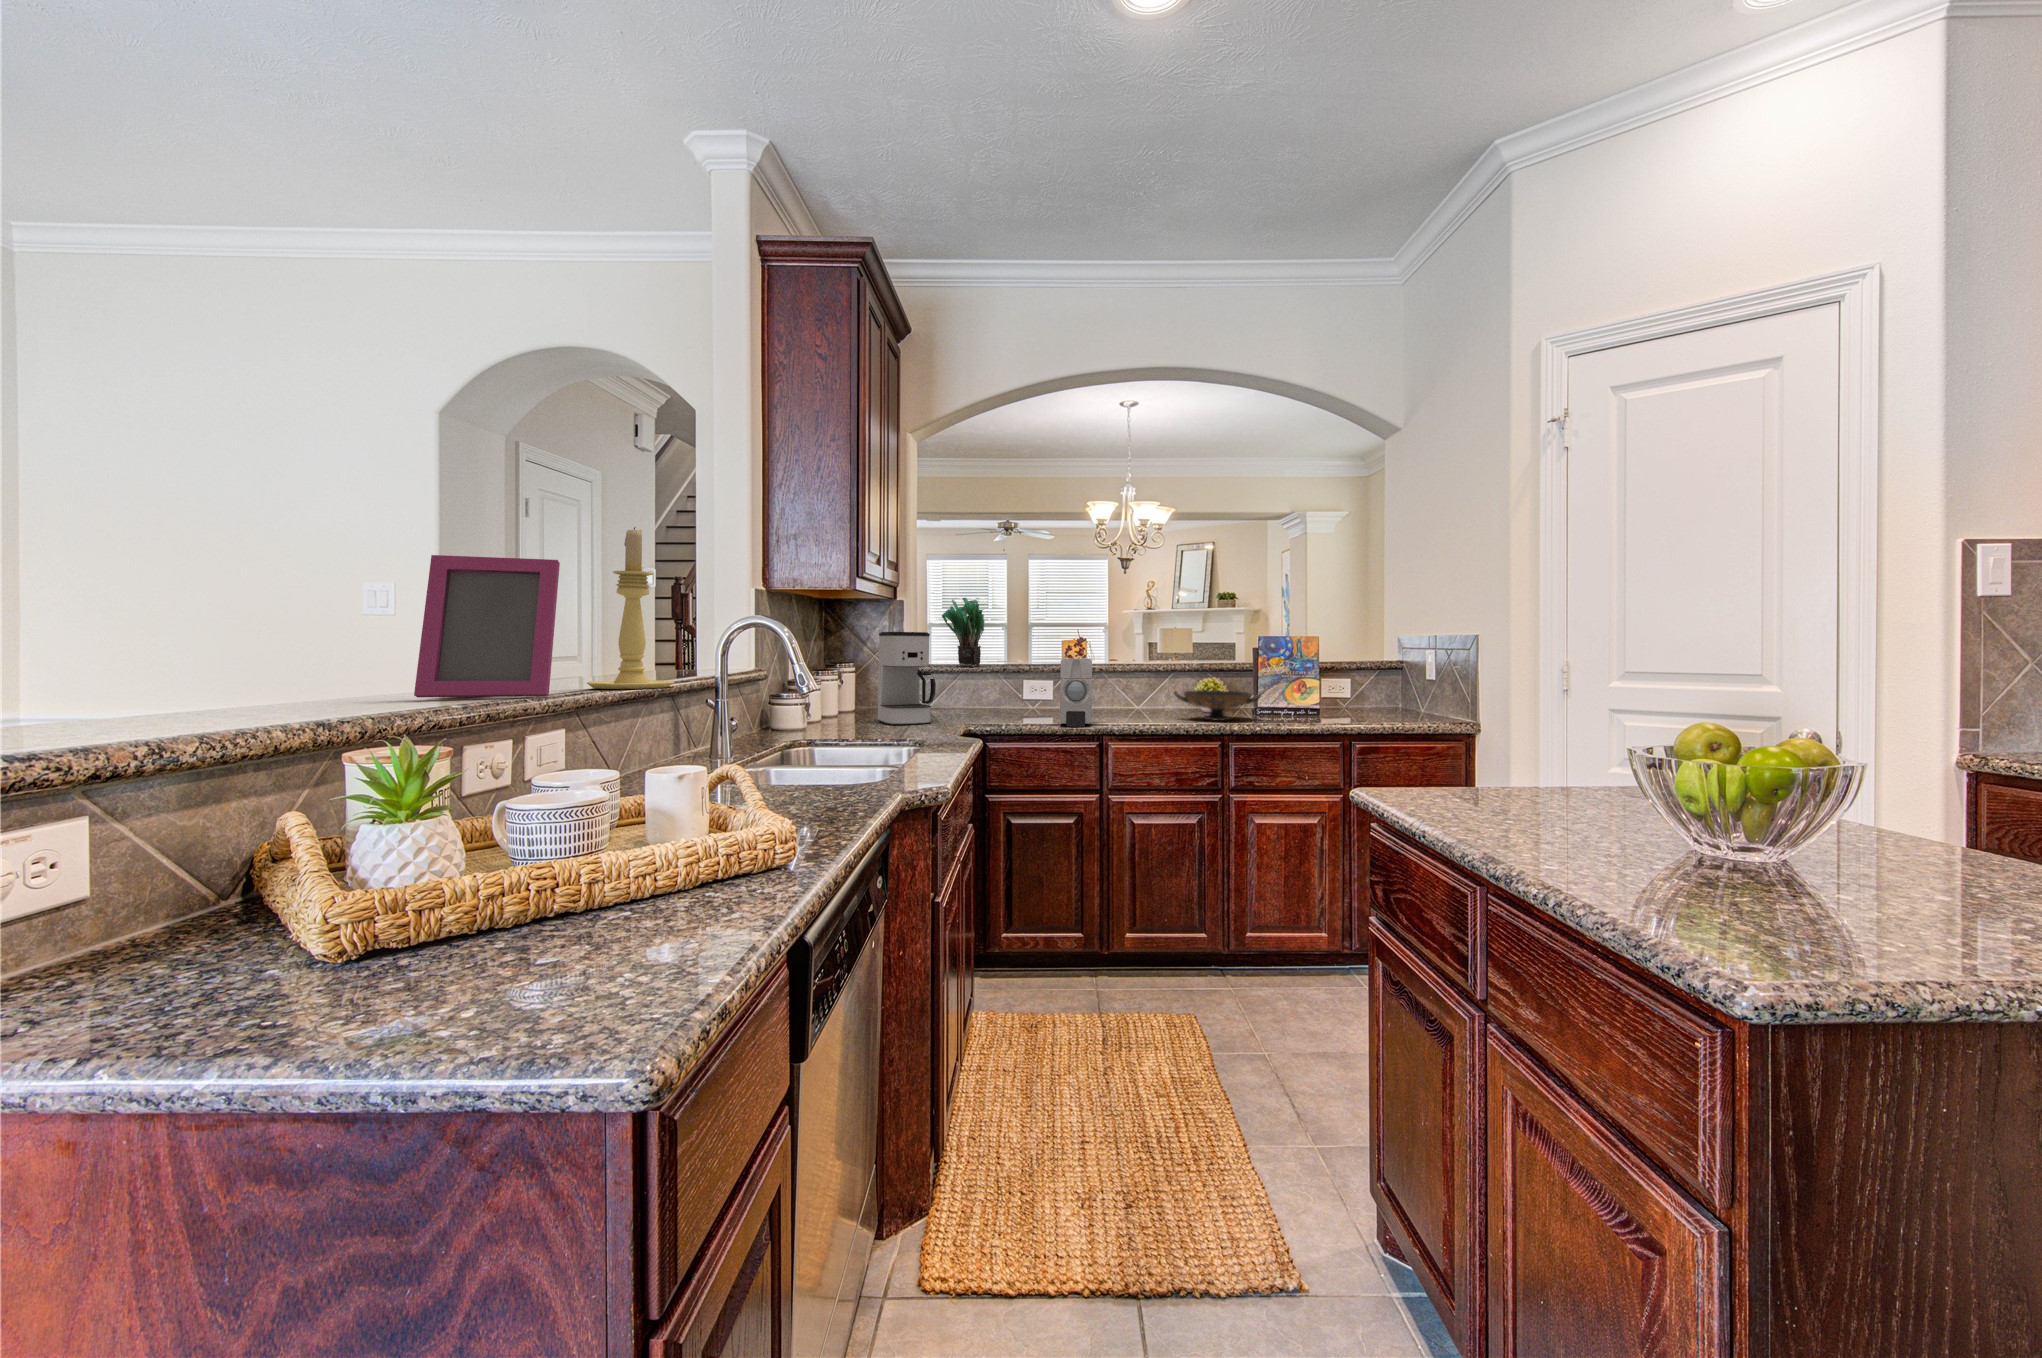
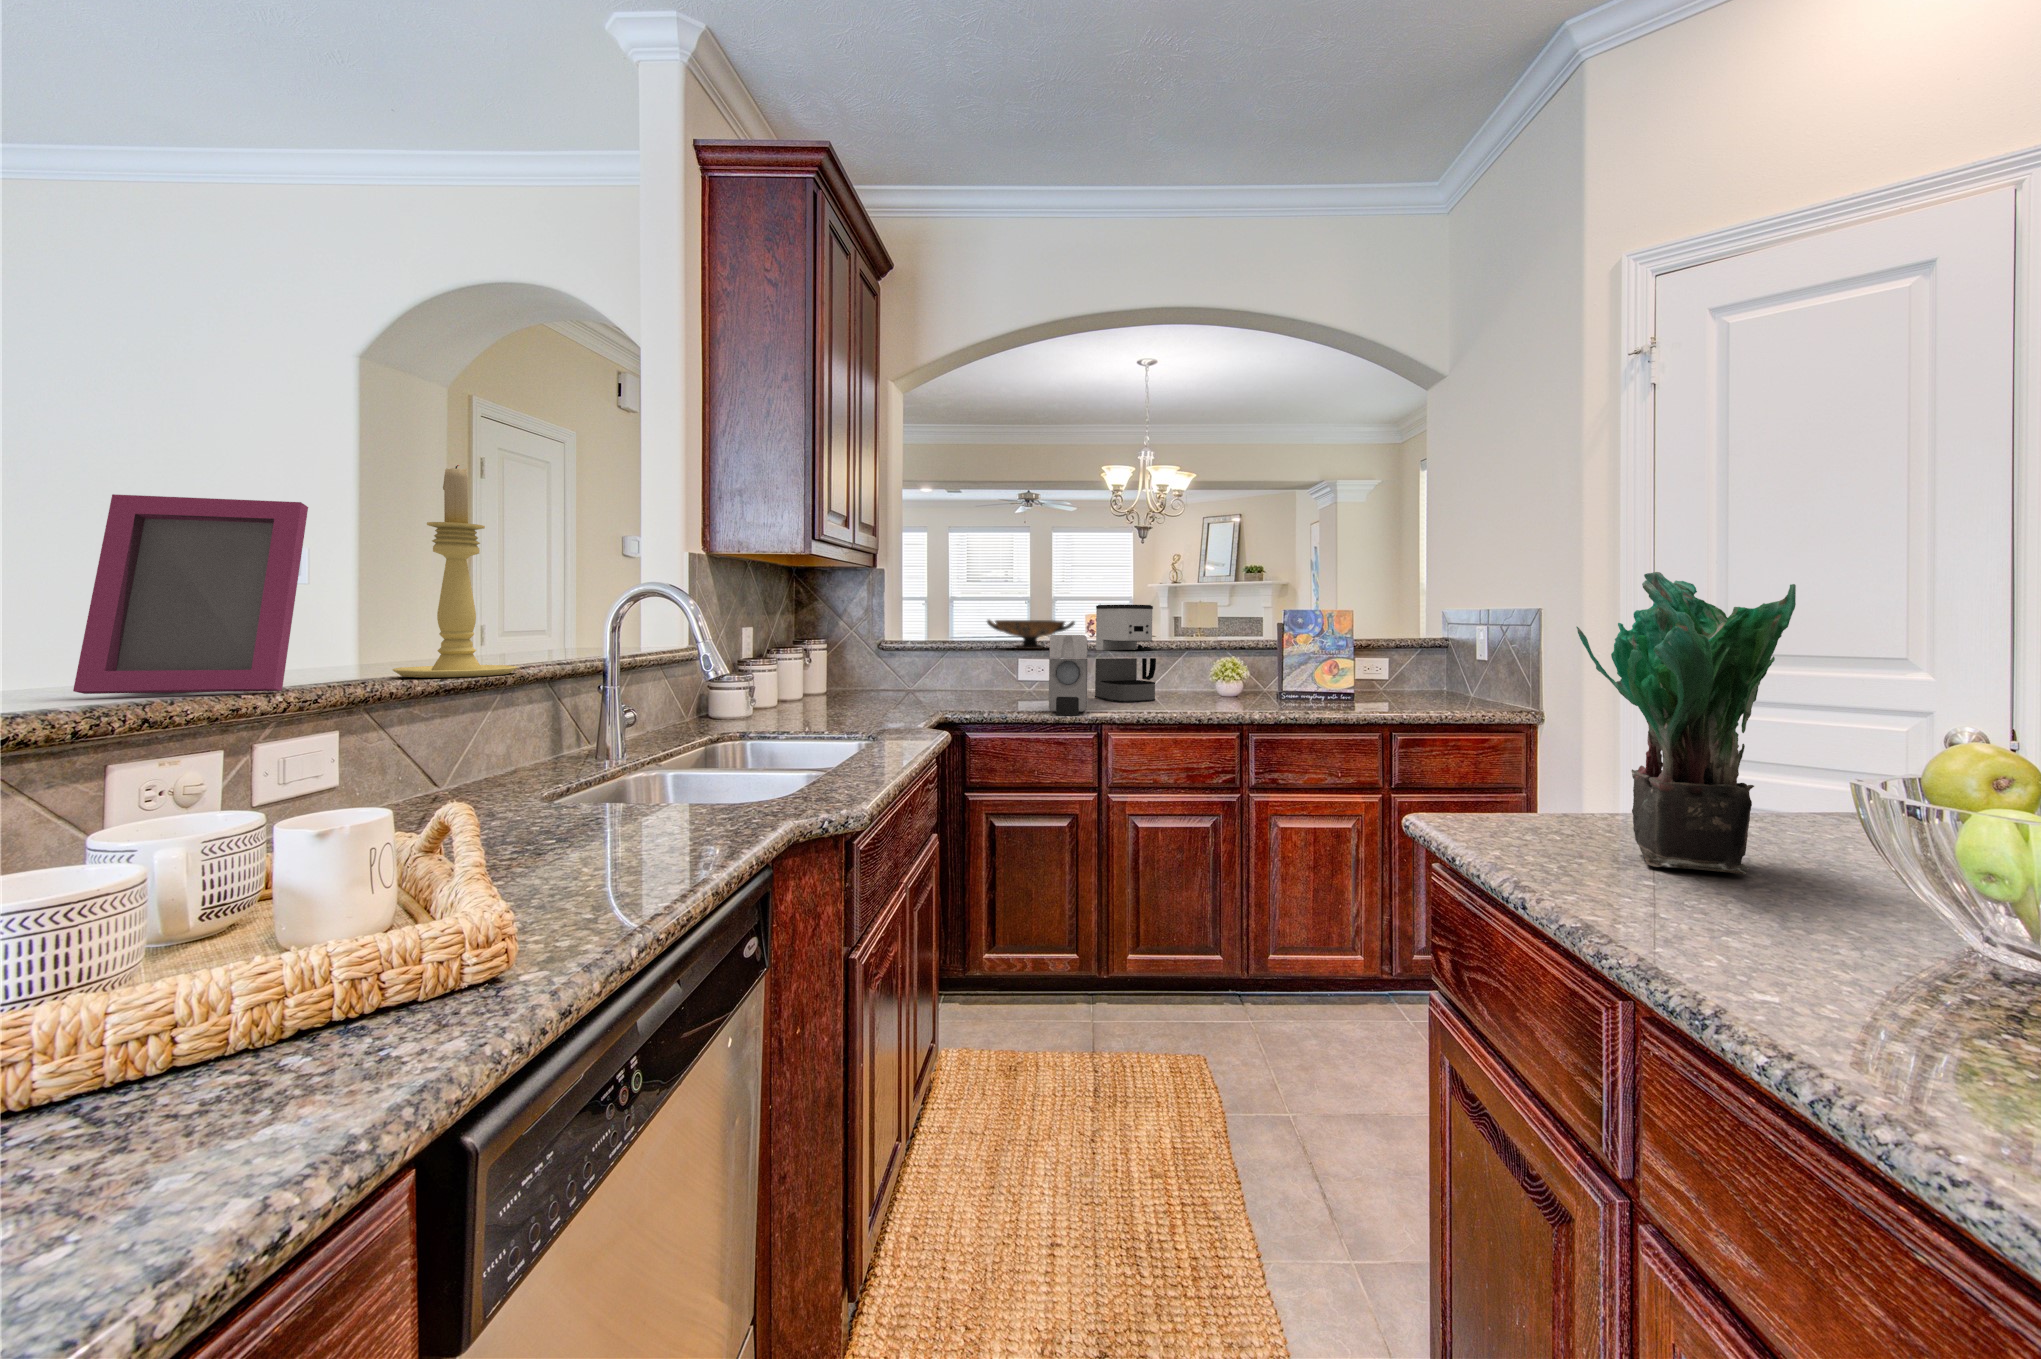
potted plant: present [942,598,984,667] -> present [1577,572,1796,875]
coffee maker: present [878,632,936,725] -> present [1095,604,1156,702]
decorative bowl: present [1174,690,1261,721] -> present [987,620,1075,649]

